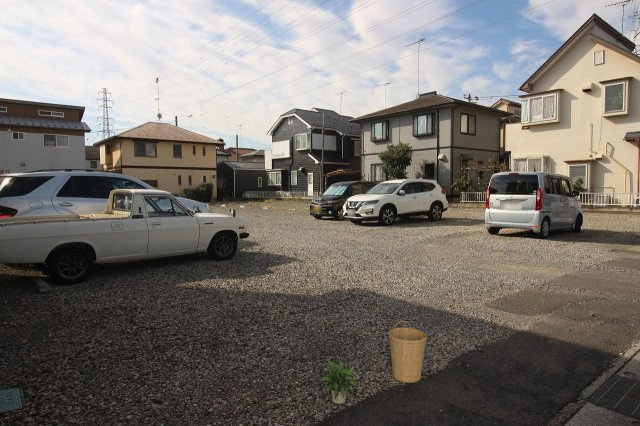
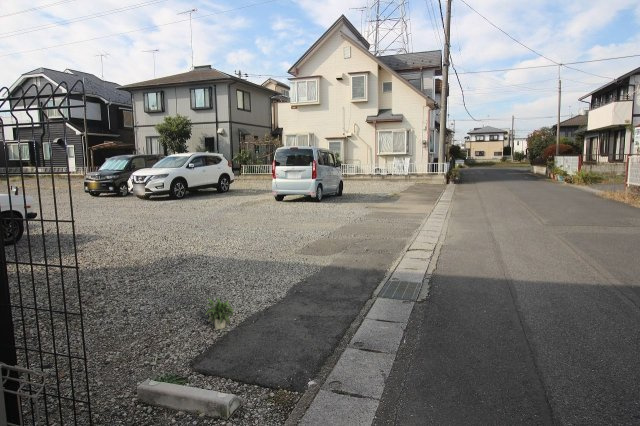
basket: present [389,321,427,383] -> none [247,263,276,308]

